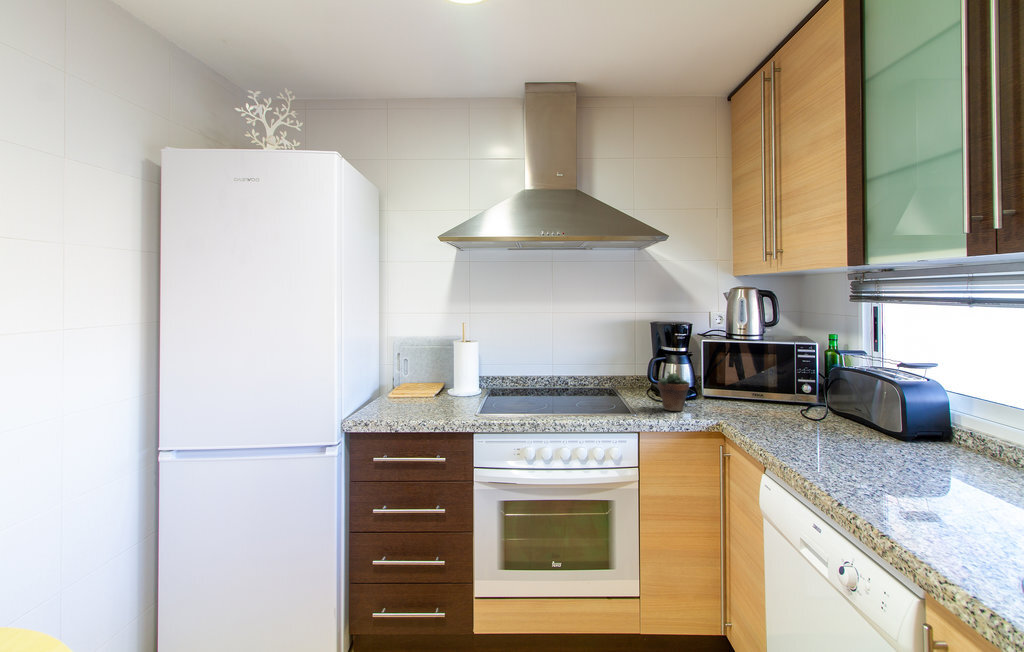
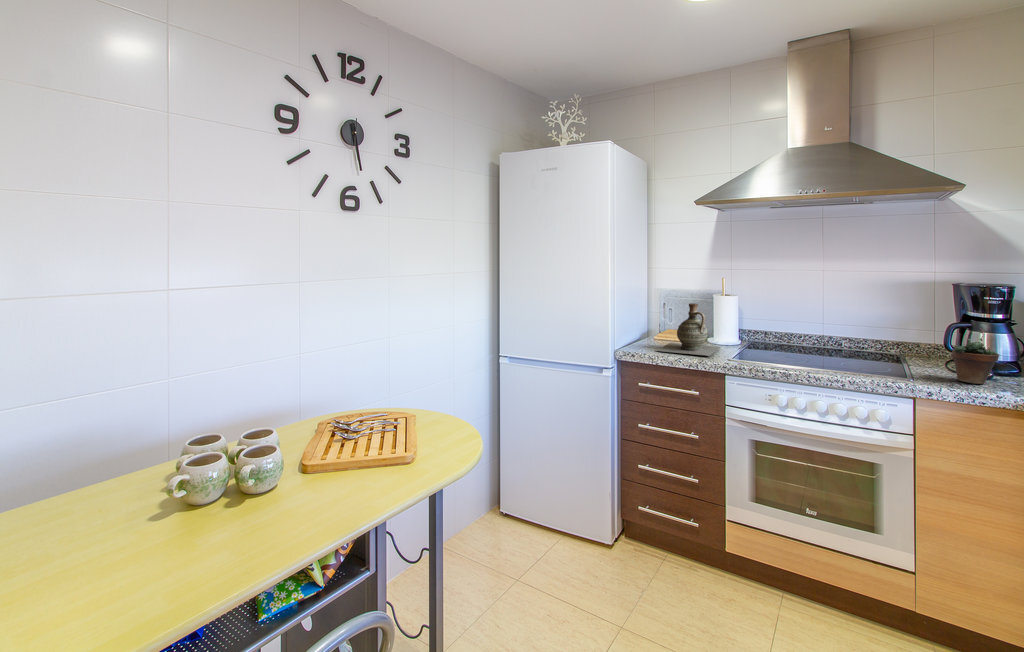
ceramic jug: none [391,353,464,413] -> present [656,303,721,356]

